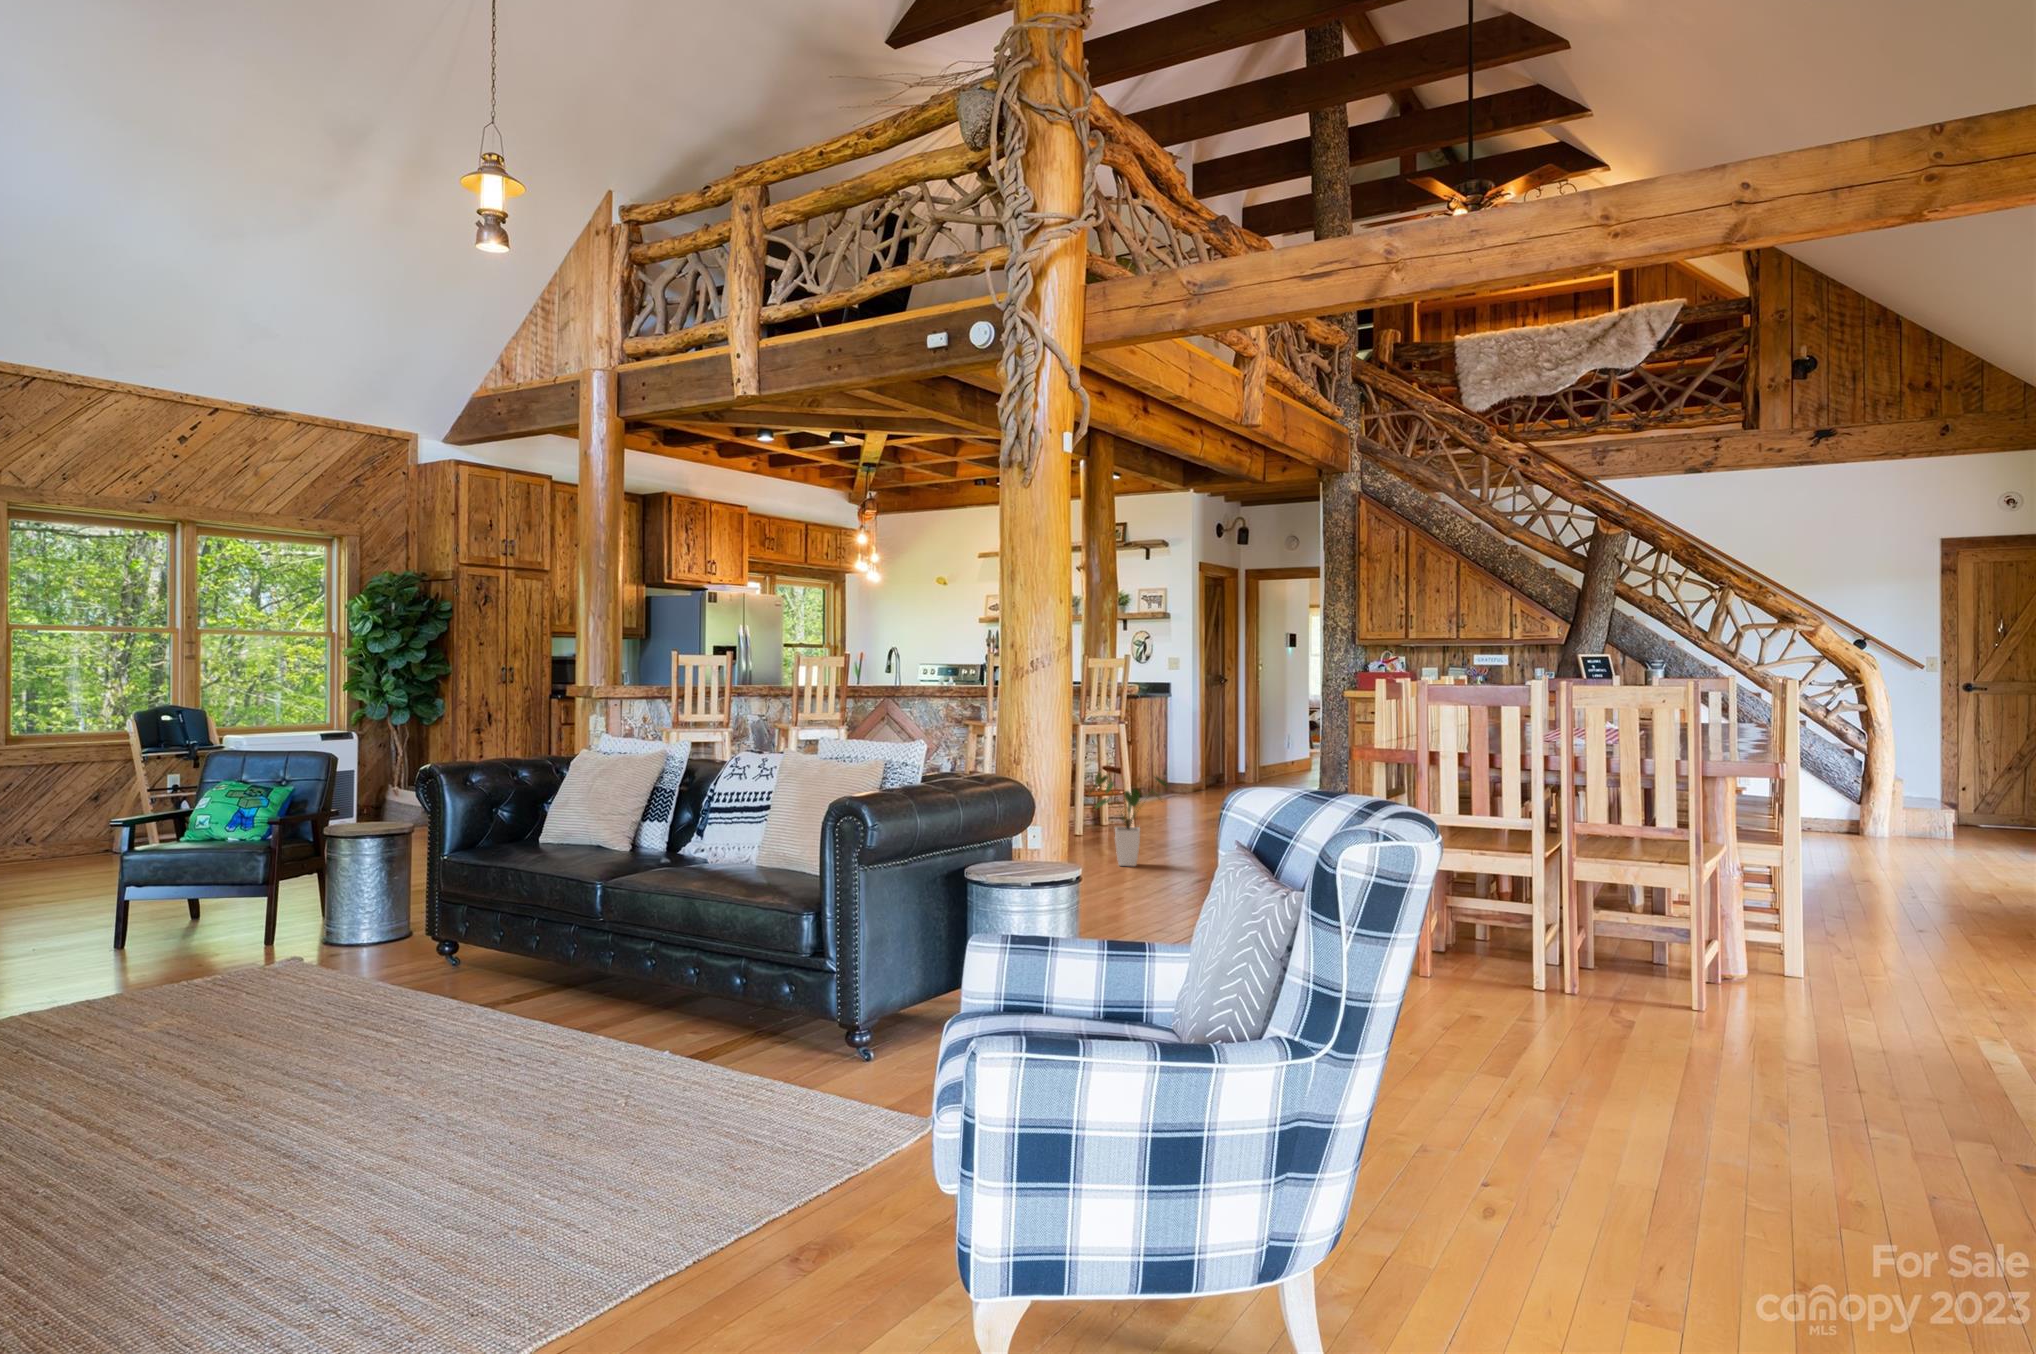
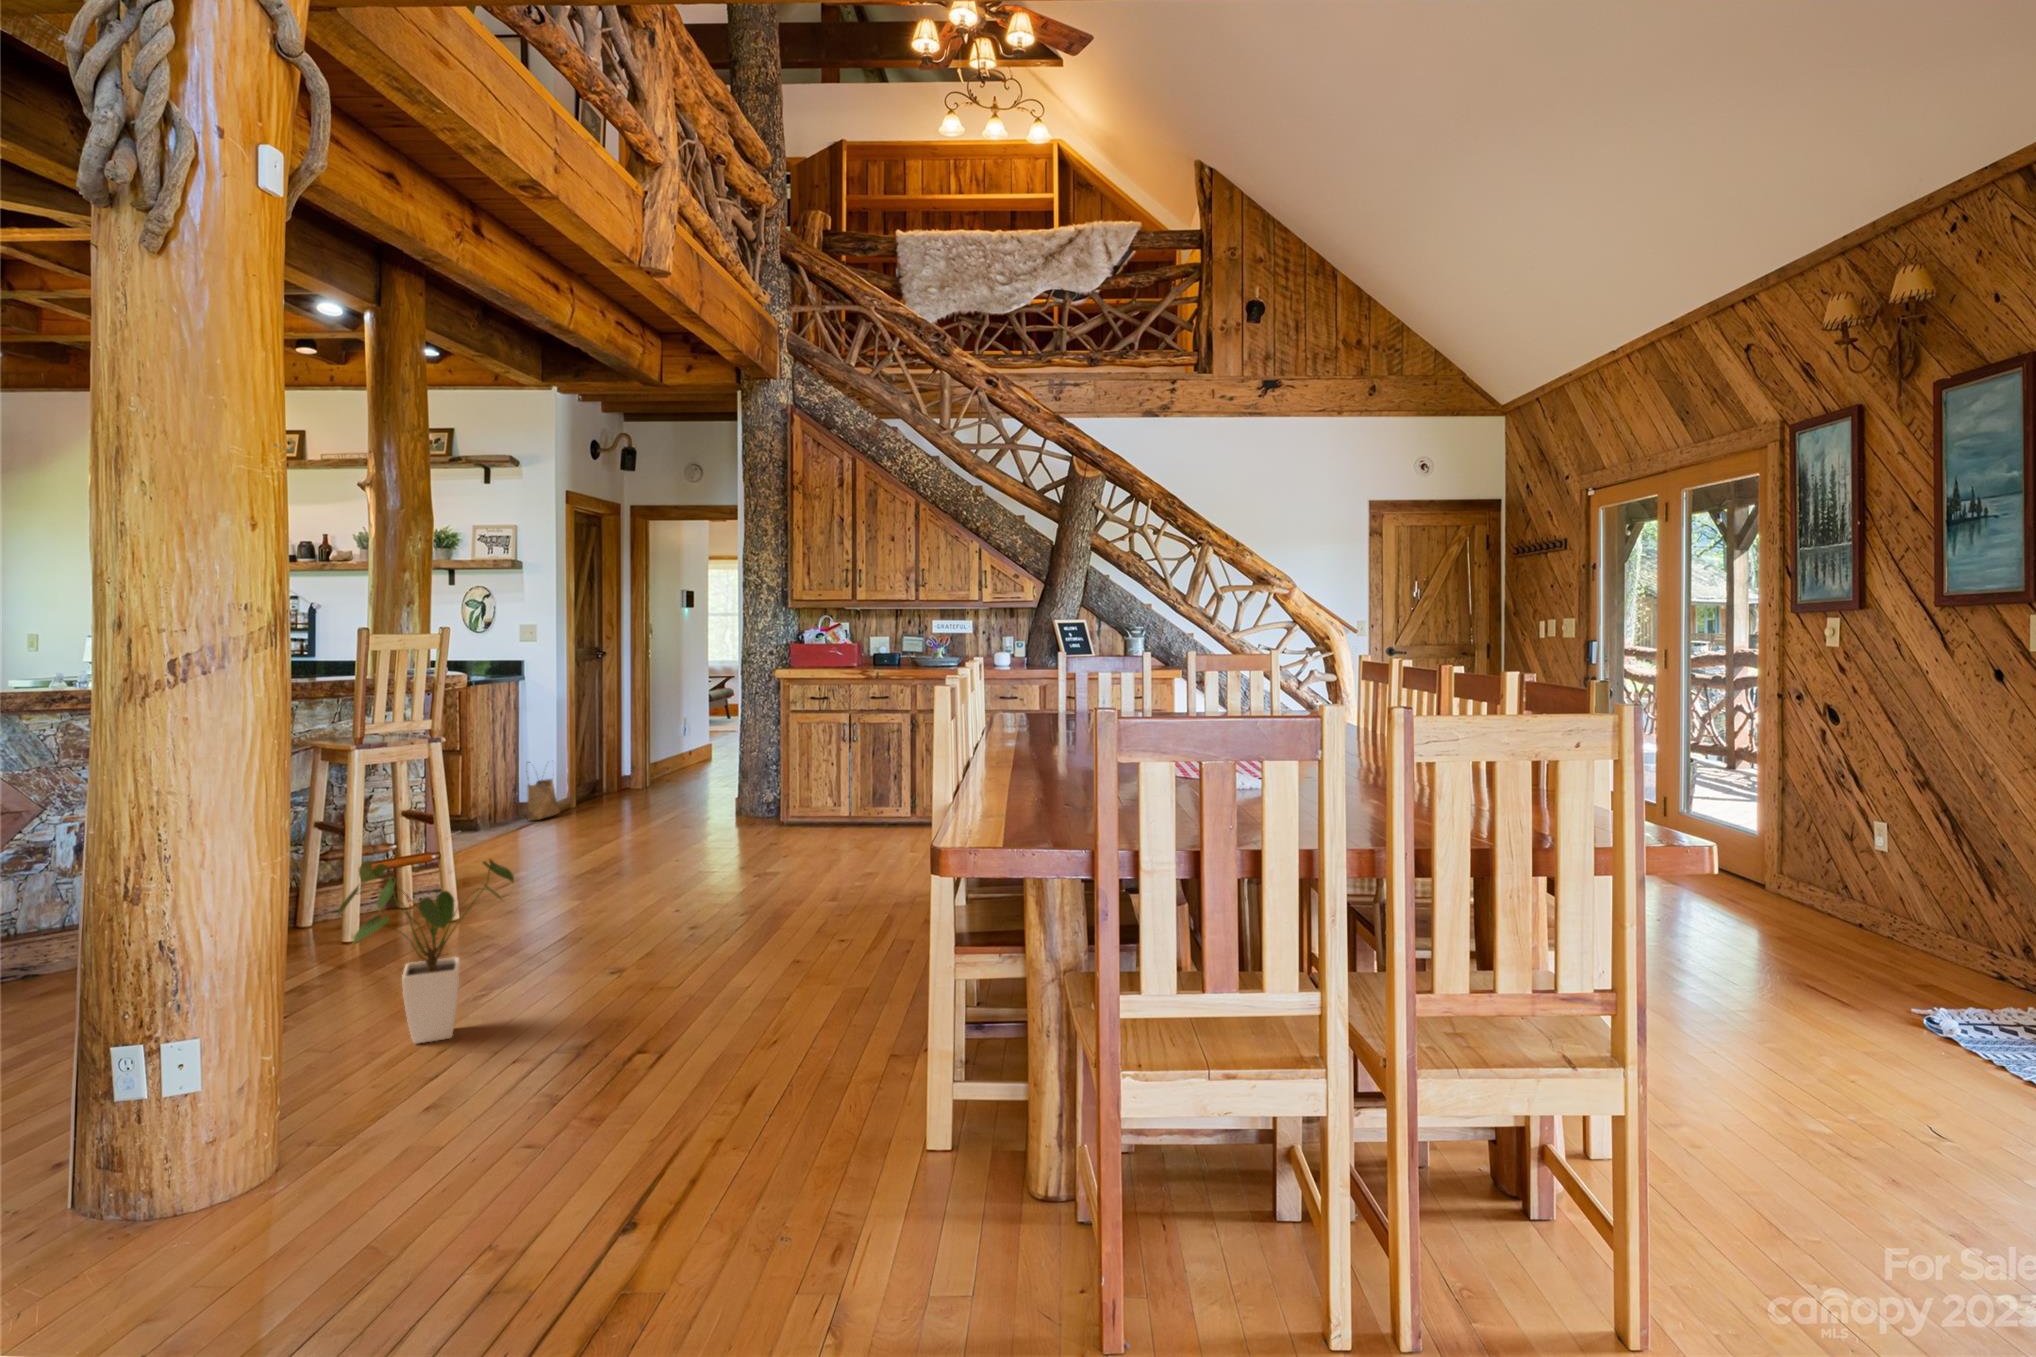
woven basket: none [1167,752,1188,793] -> present [527,762,560,821]

